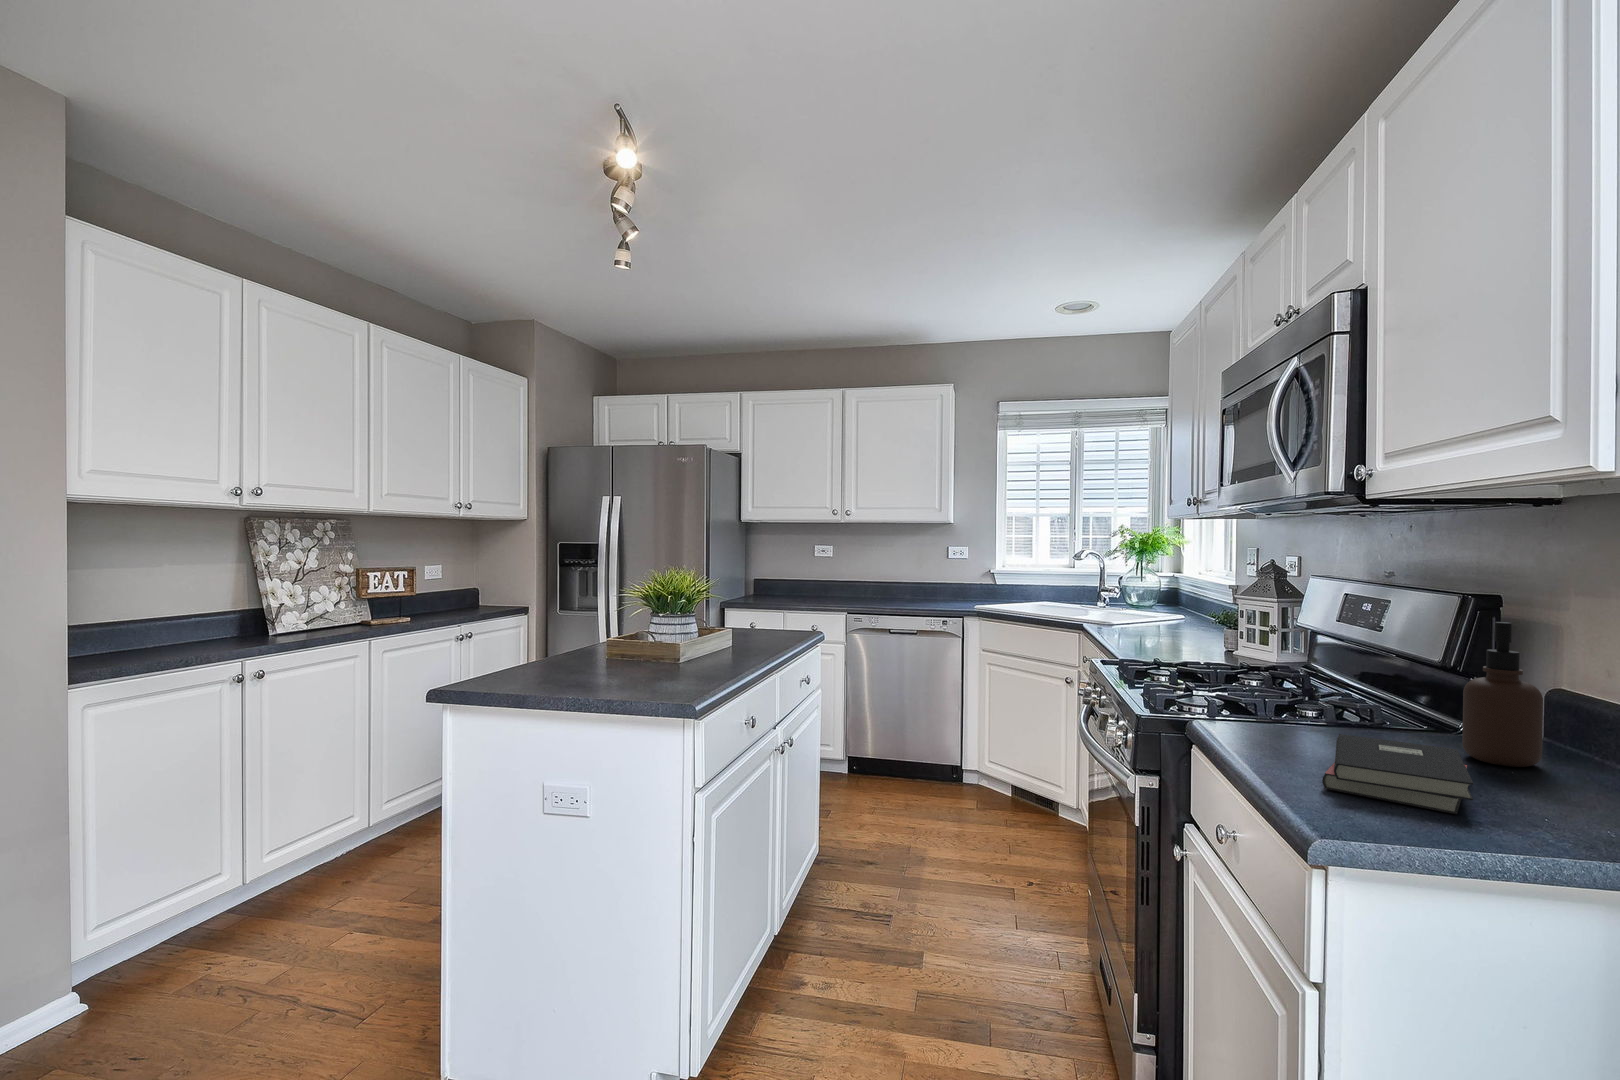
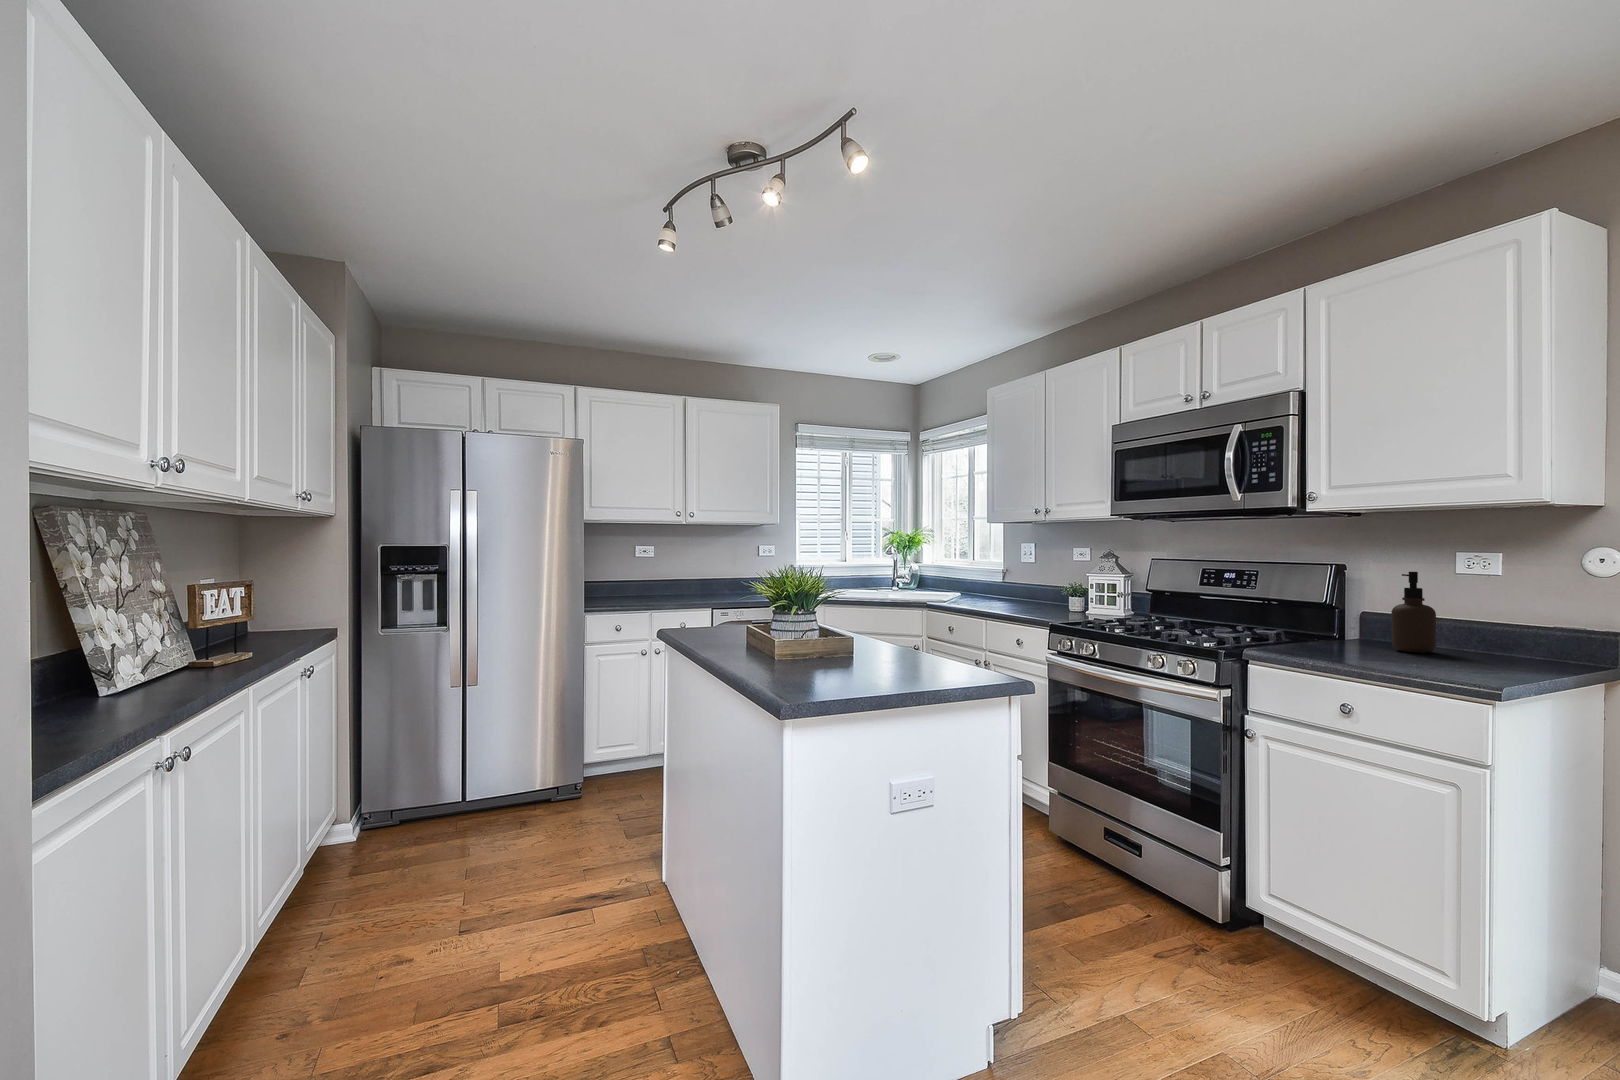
hardback book: present [1322,734,1473,814] -> none [1376,644,1508,675]

